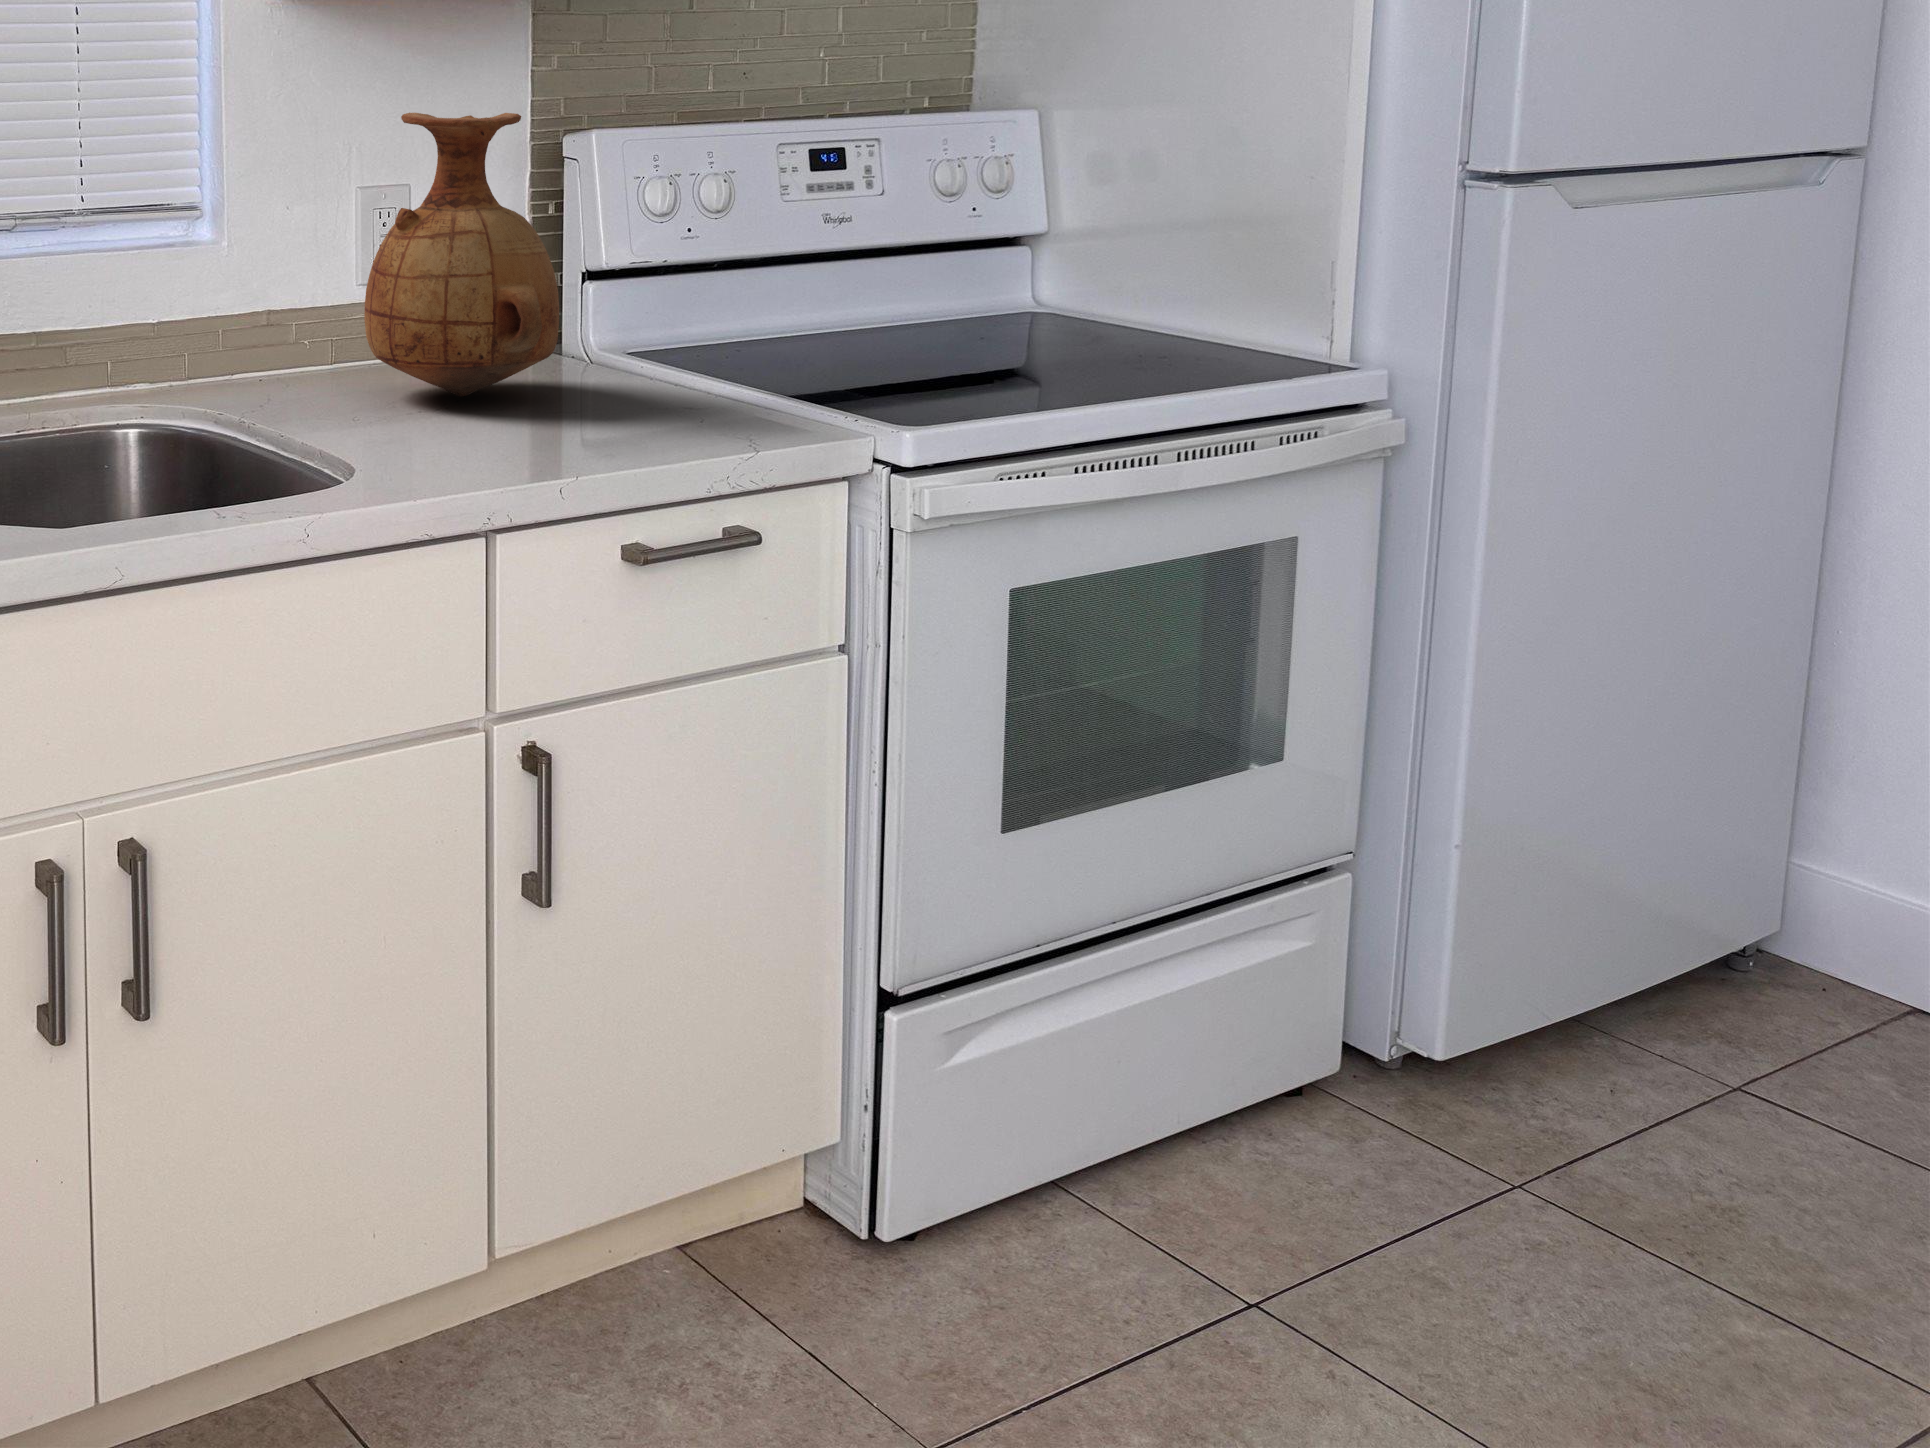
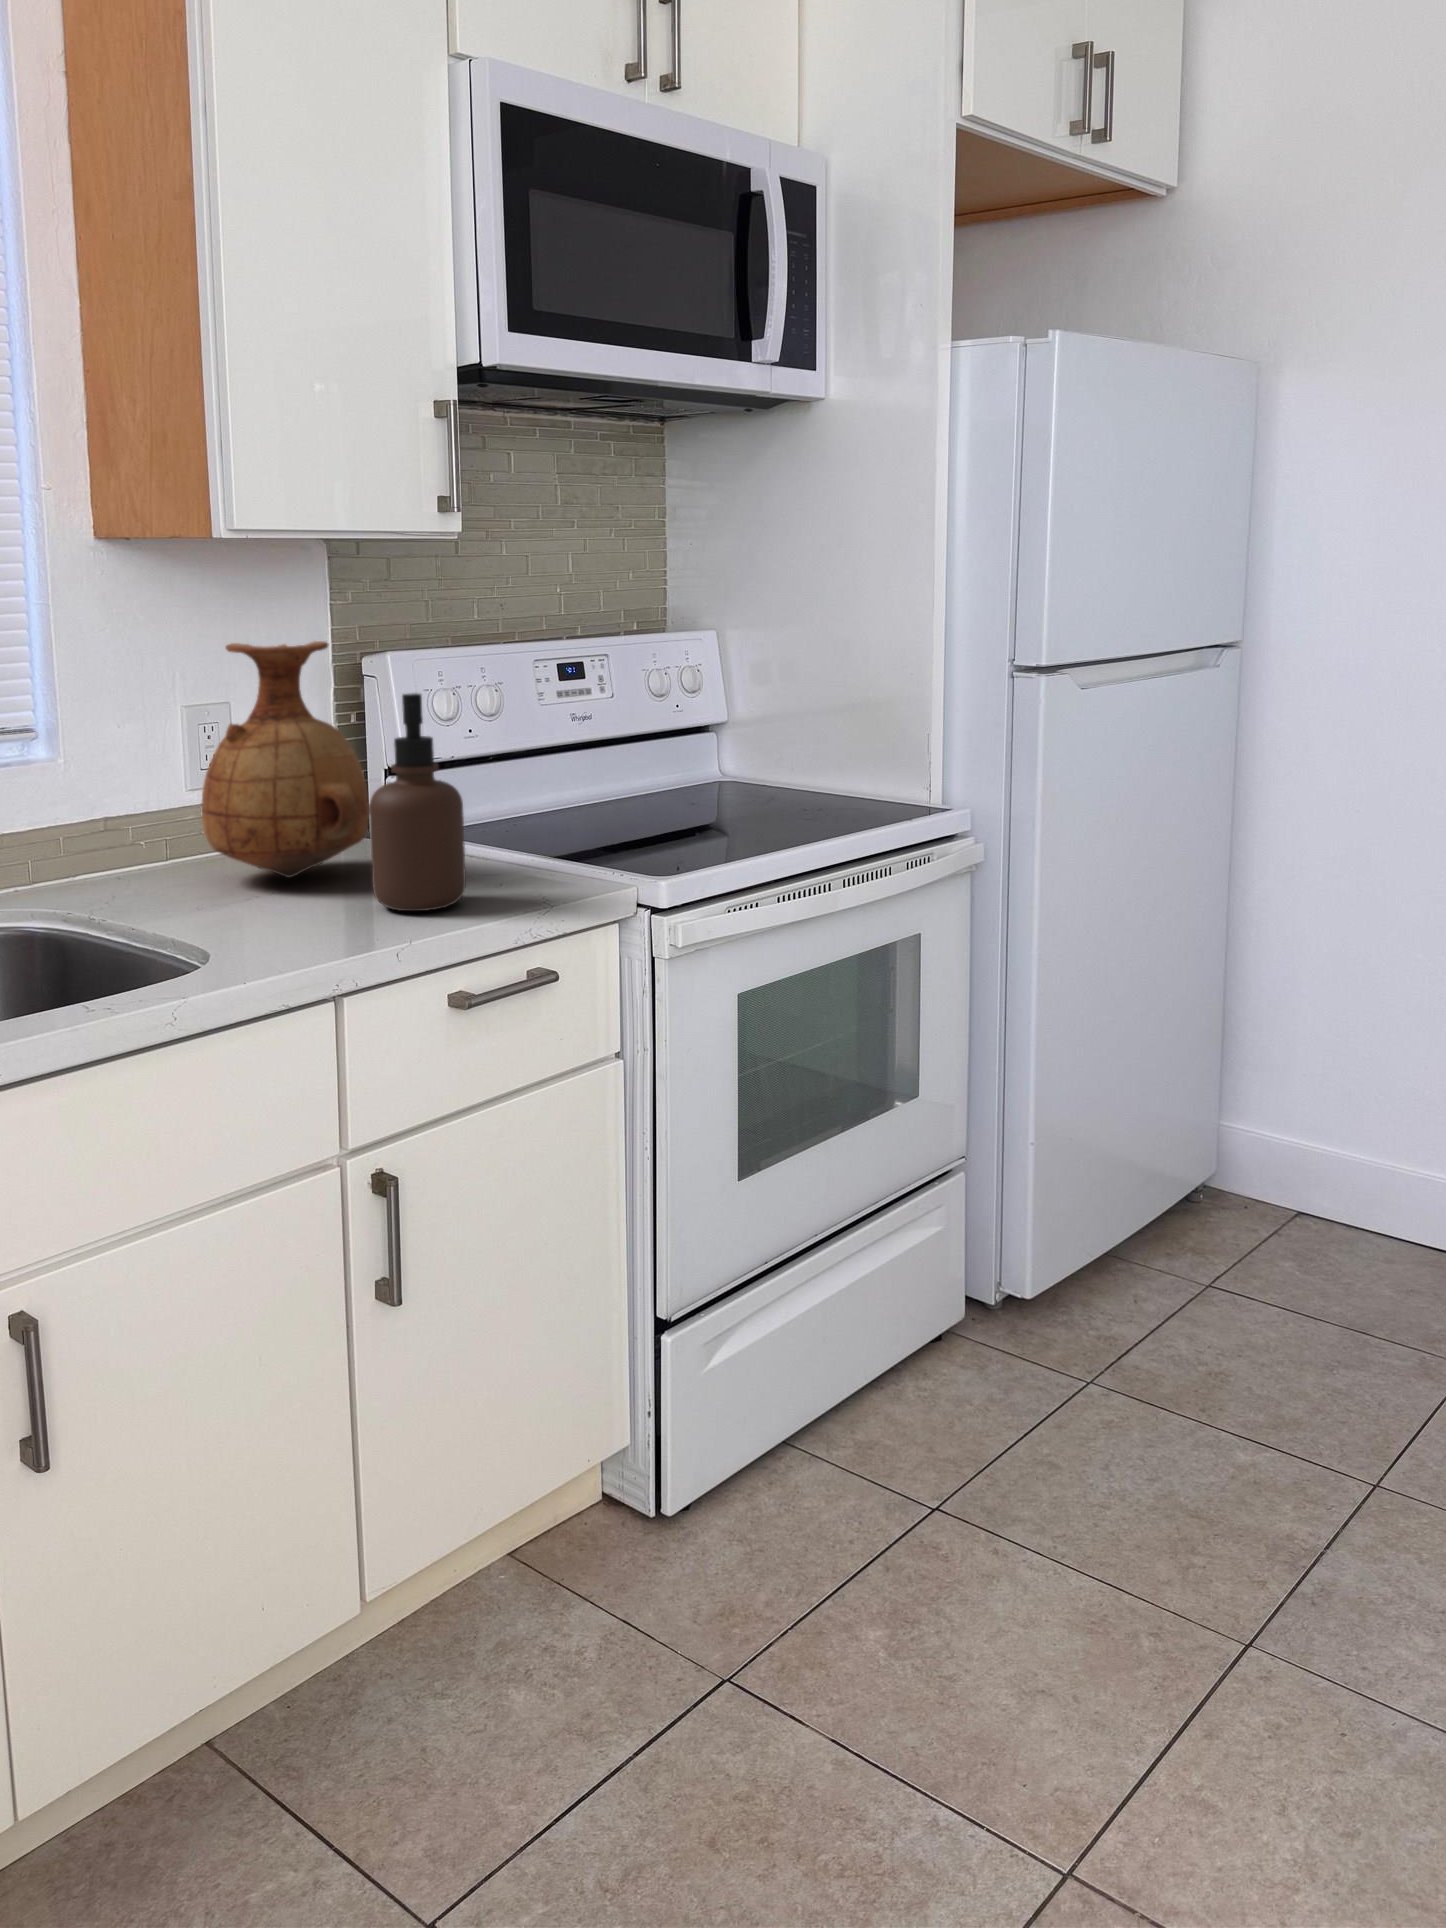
soap dispenser: none [551,181,664,445] -> present [369,693,466,911]

